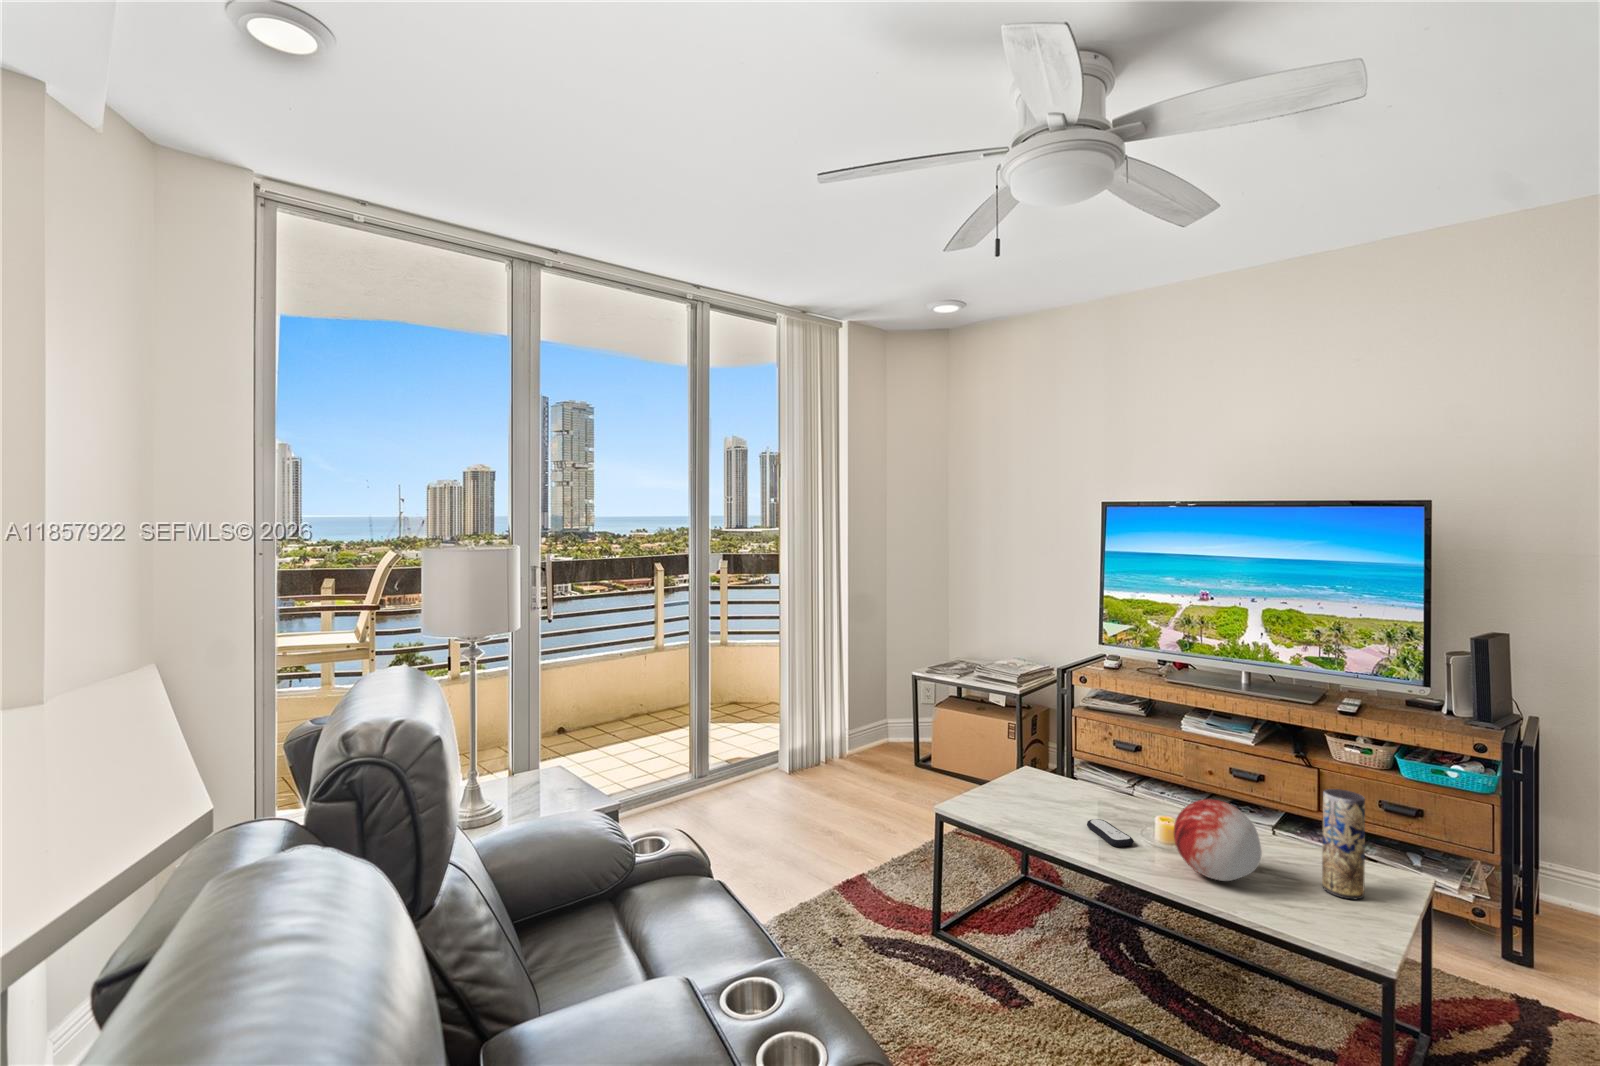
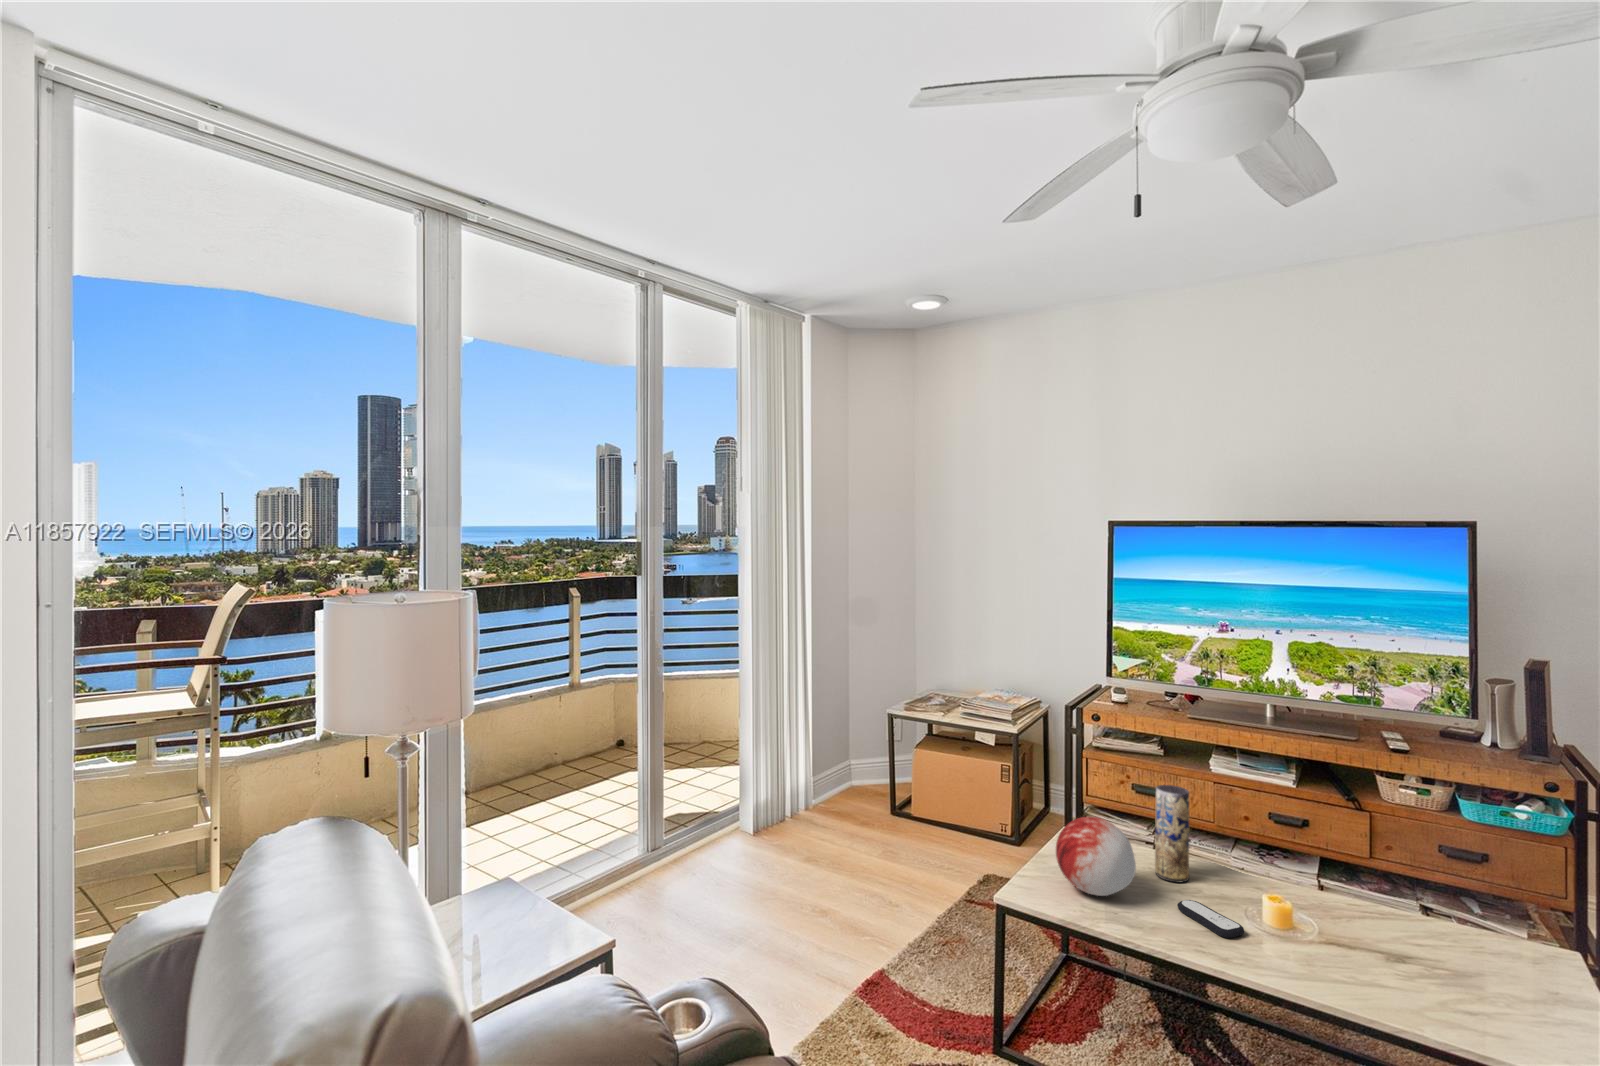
vase: present [1322,789,1365,899] -> present [1155,785,1189,883]
decorative orb: present [1174,799,1262,881] -> present [1056,817,1136,896]

